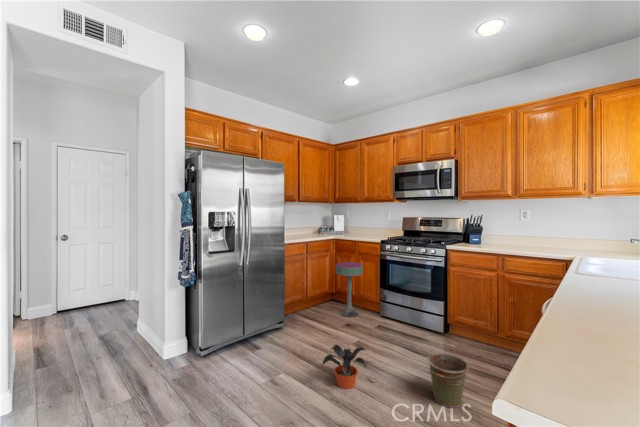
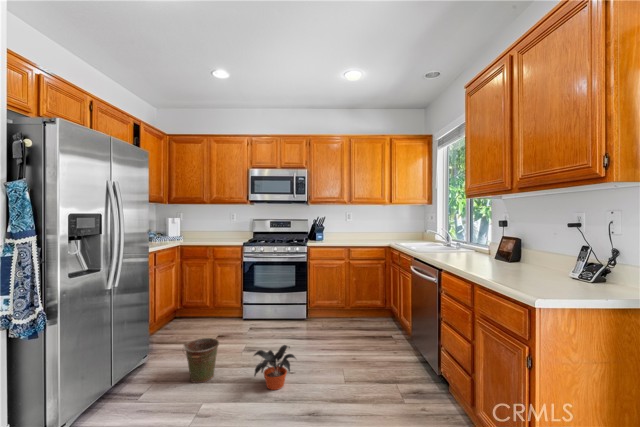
bar stool: present [336,262,363,317] -> none [193,269,225,330]
bucket: present [427,354,469,408] -> present [184,338,219,383]

